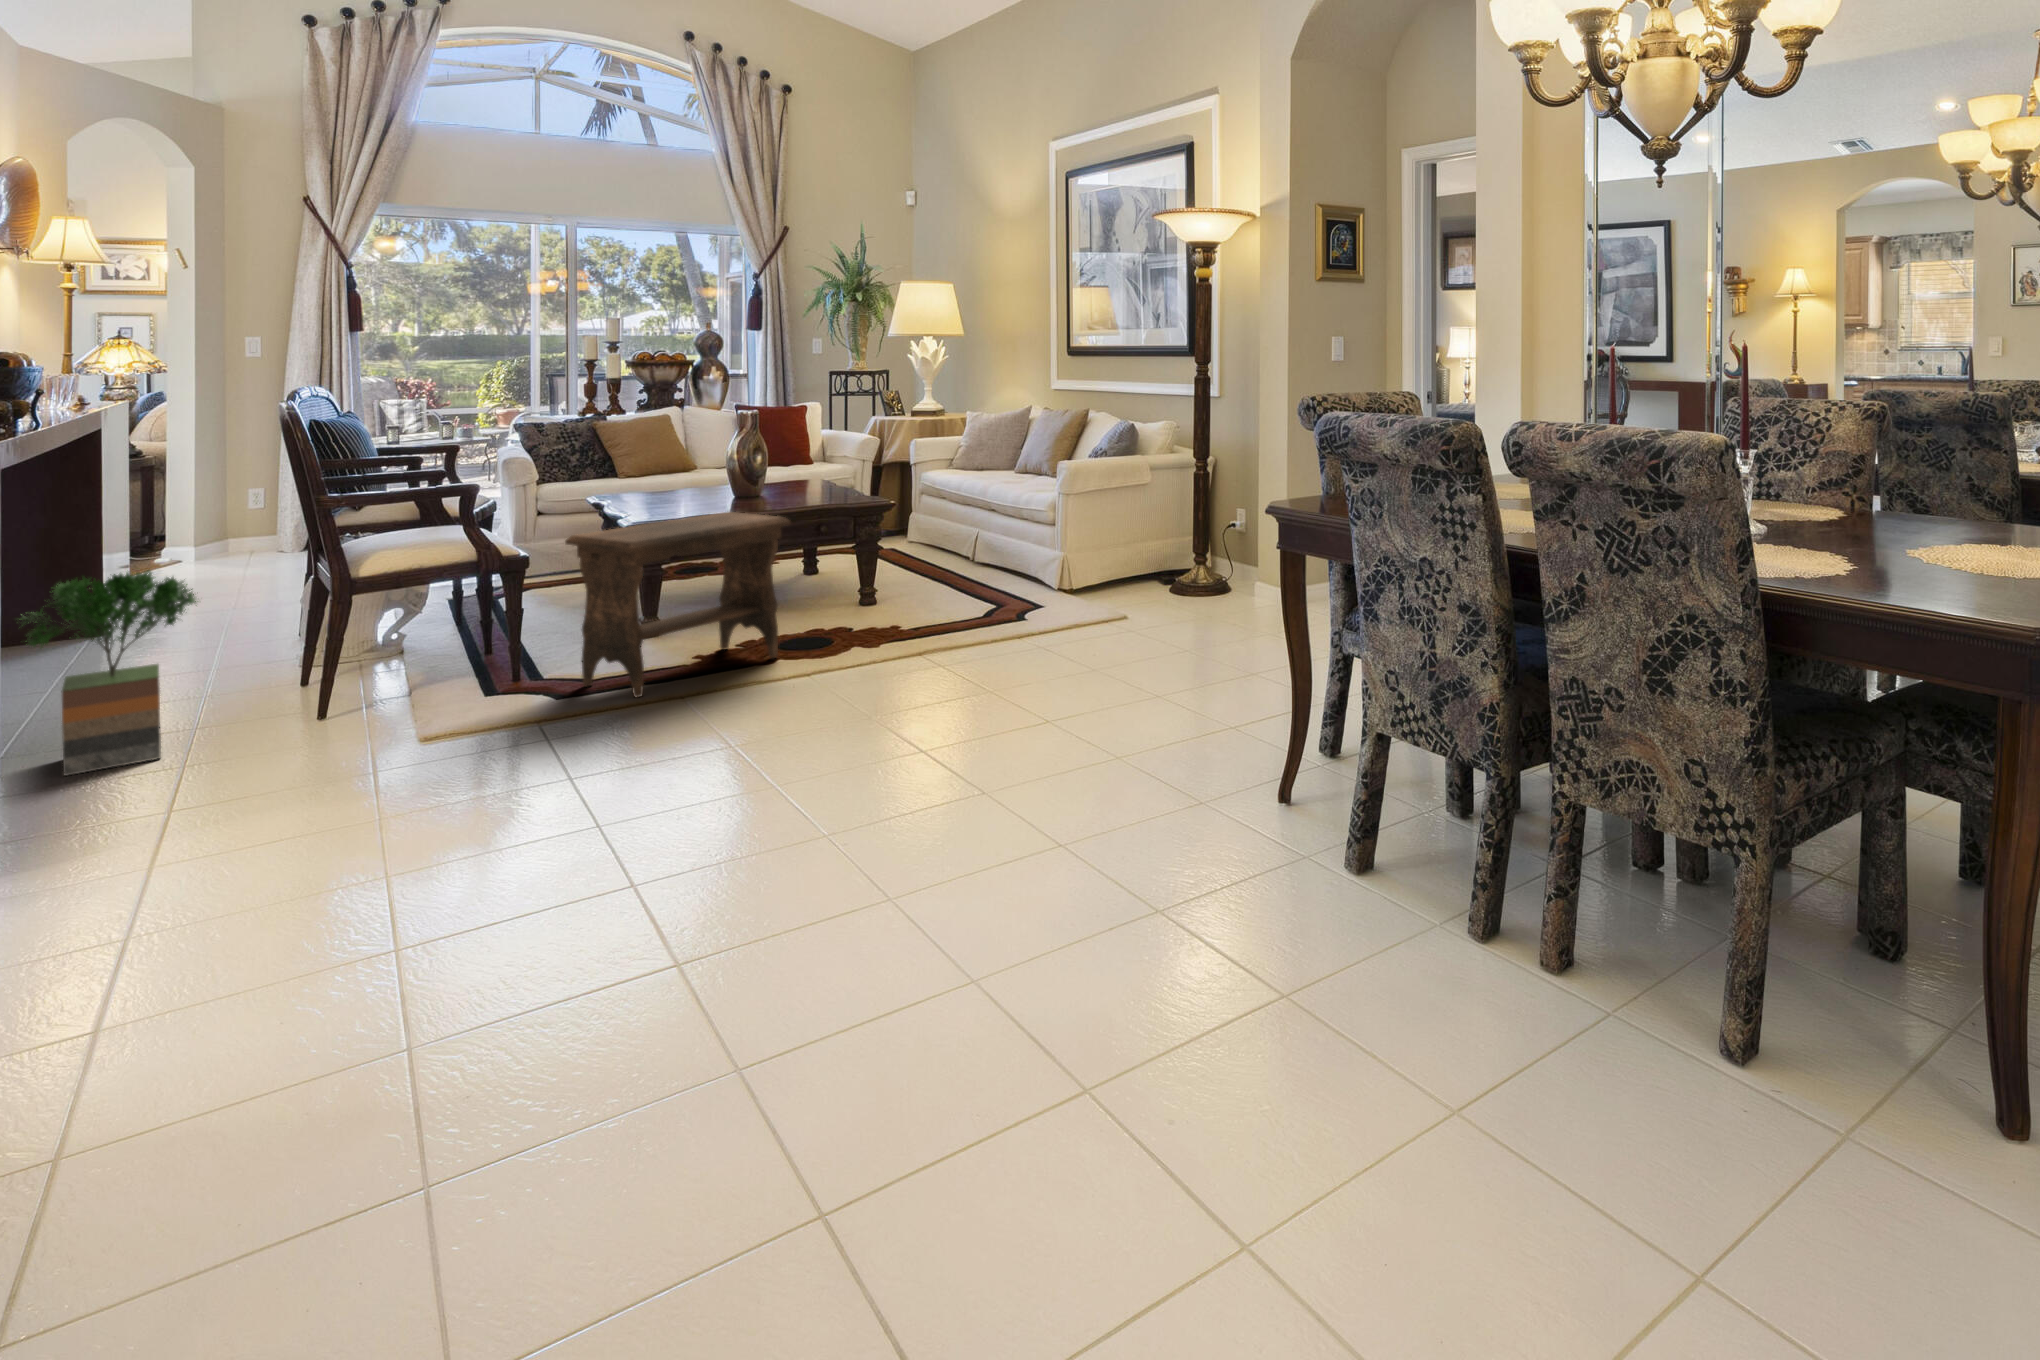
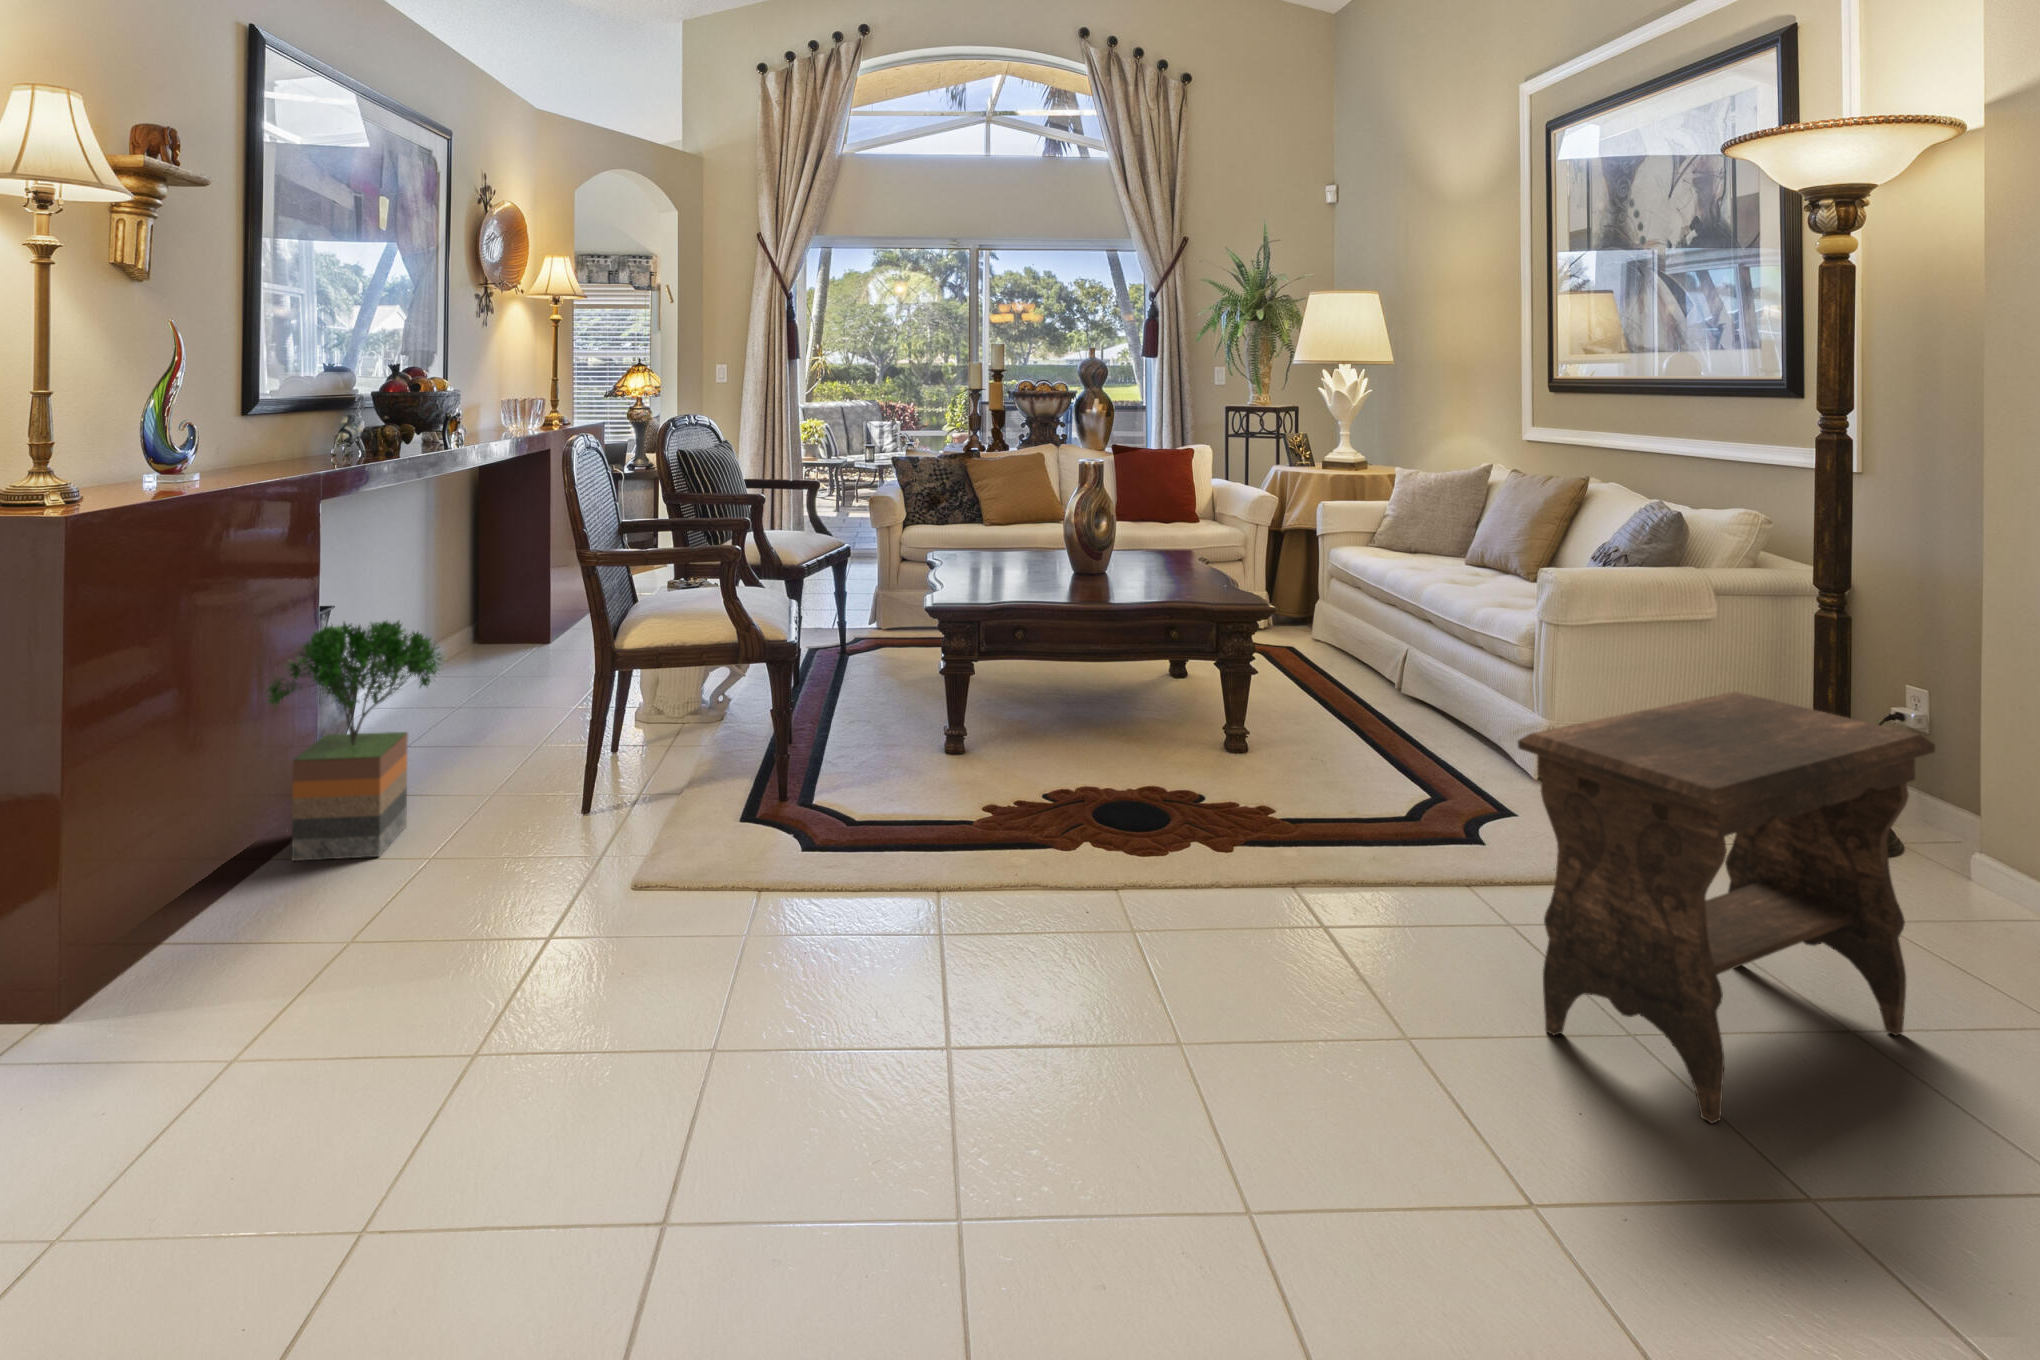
footstool: present [565,512,791,698] -> present [1518,692,1935,1123]

